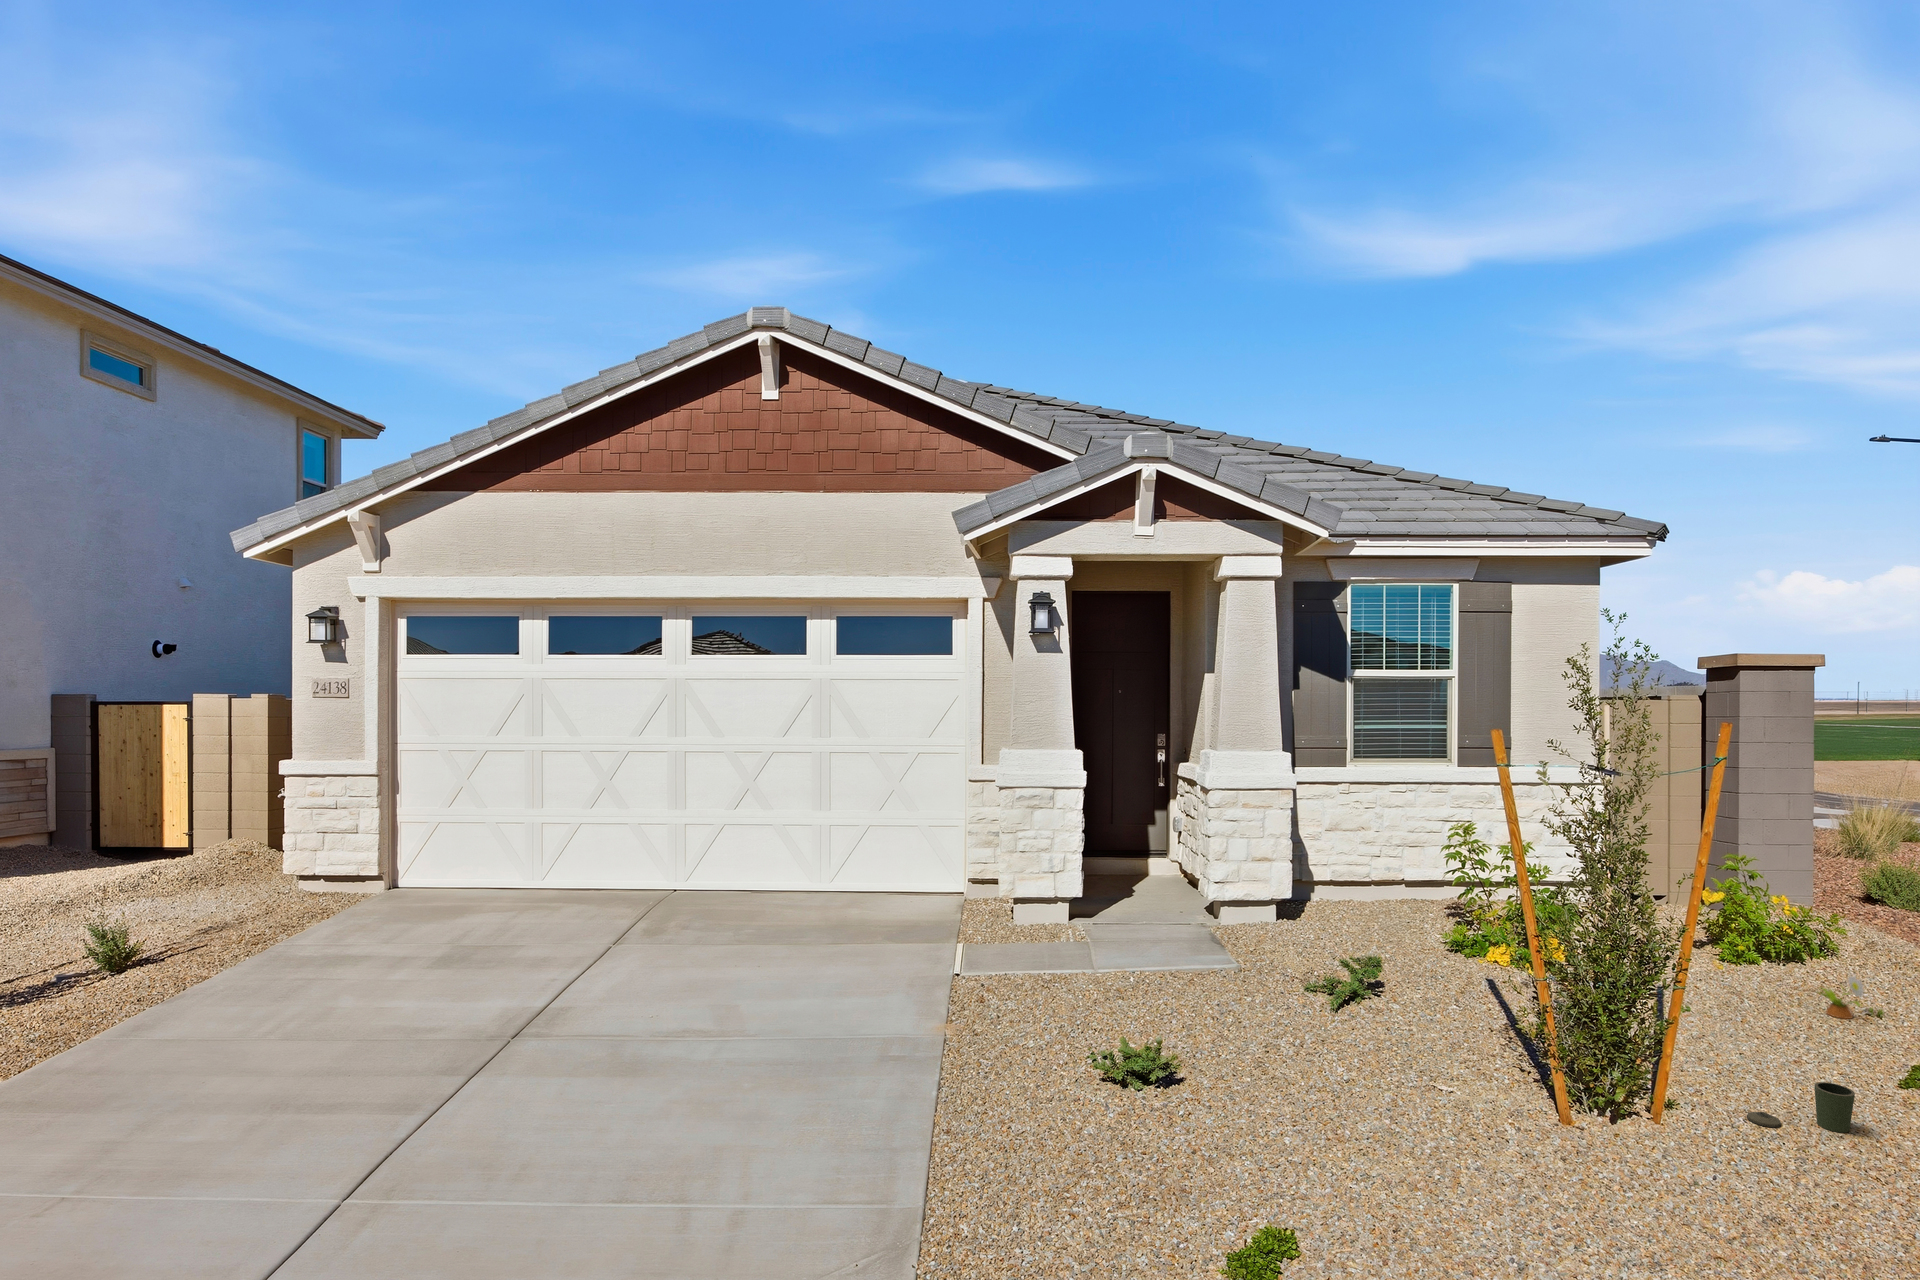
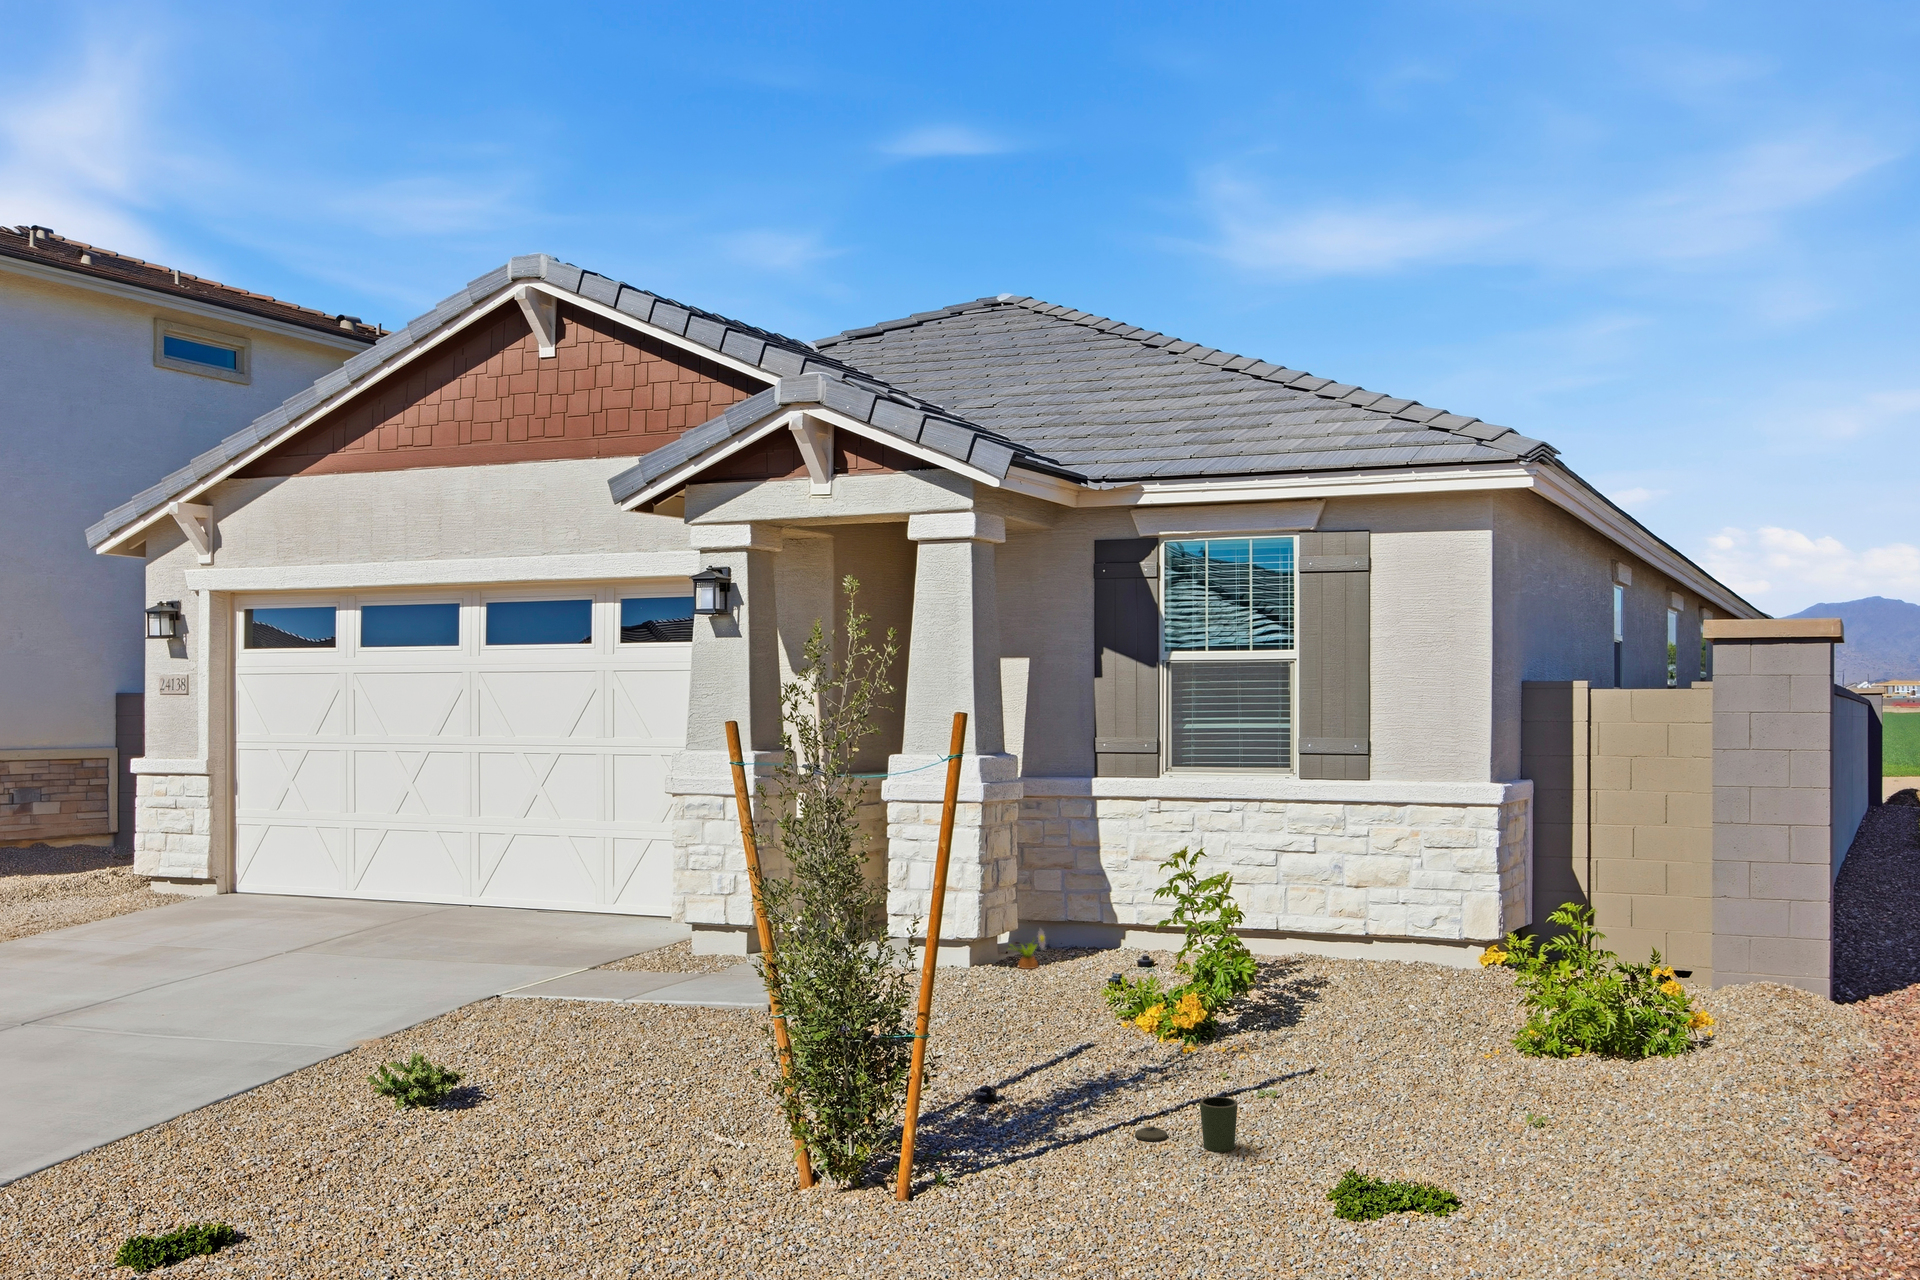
decorative plant: present [1820,976,1864,1019] -> present [1010,929,1045,969]

